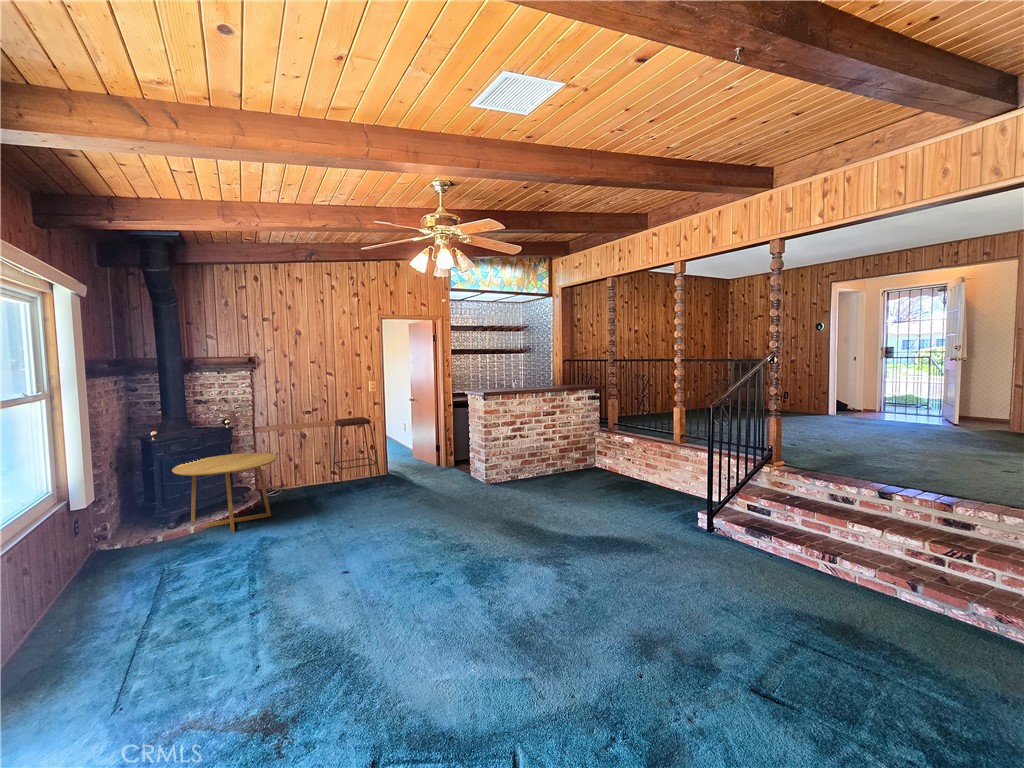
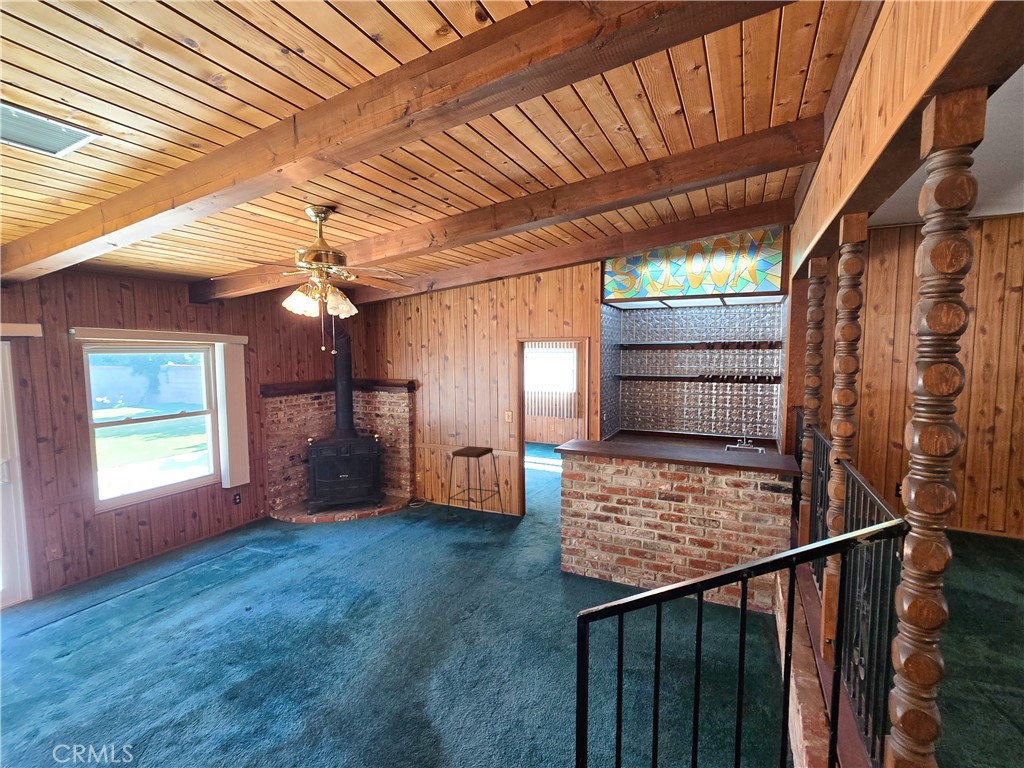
round table: present [172,453,277,533] -> none [278,464,366,537]

